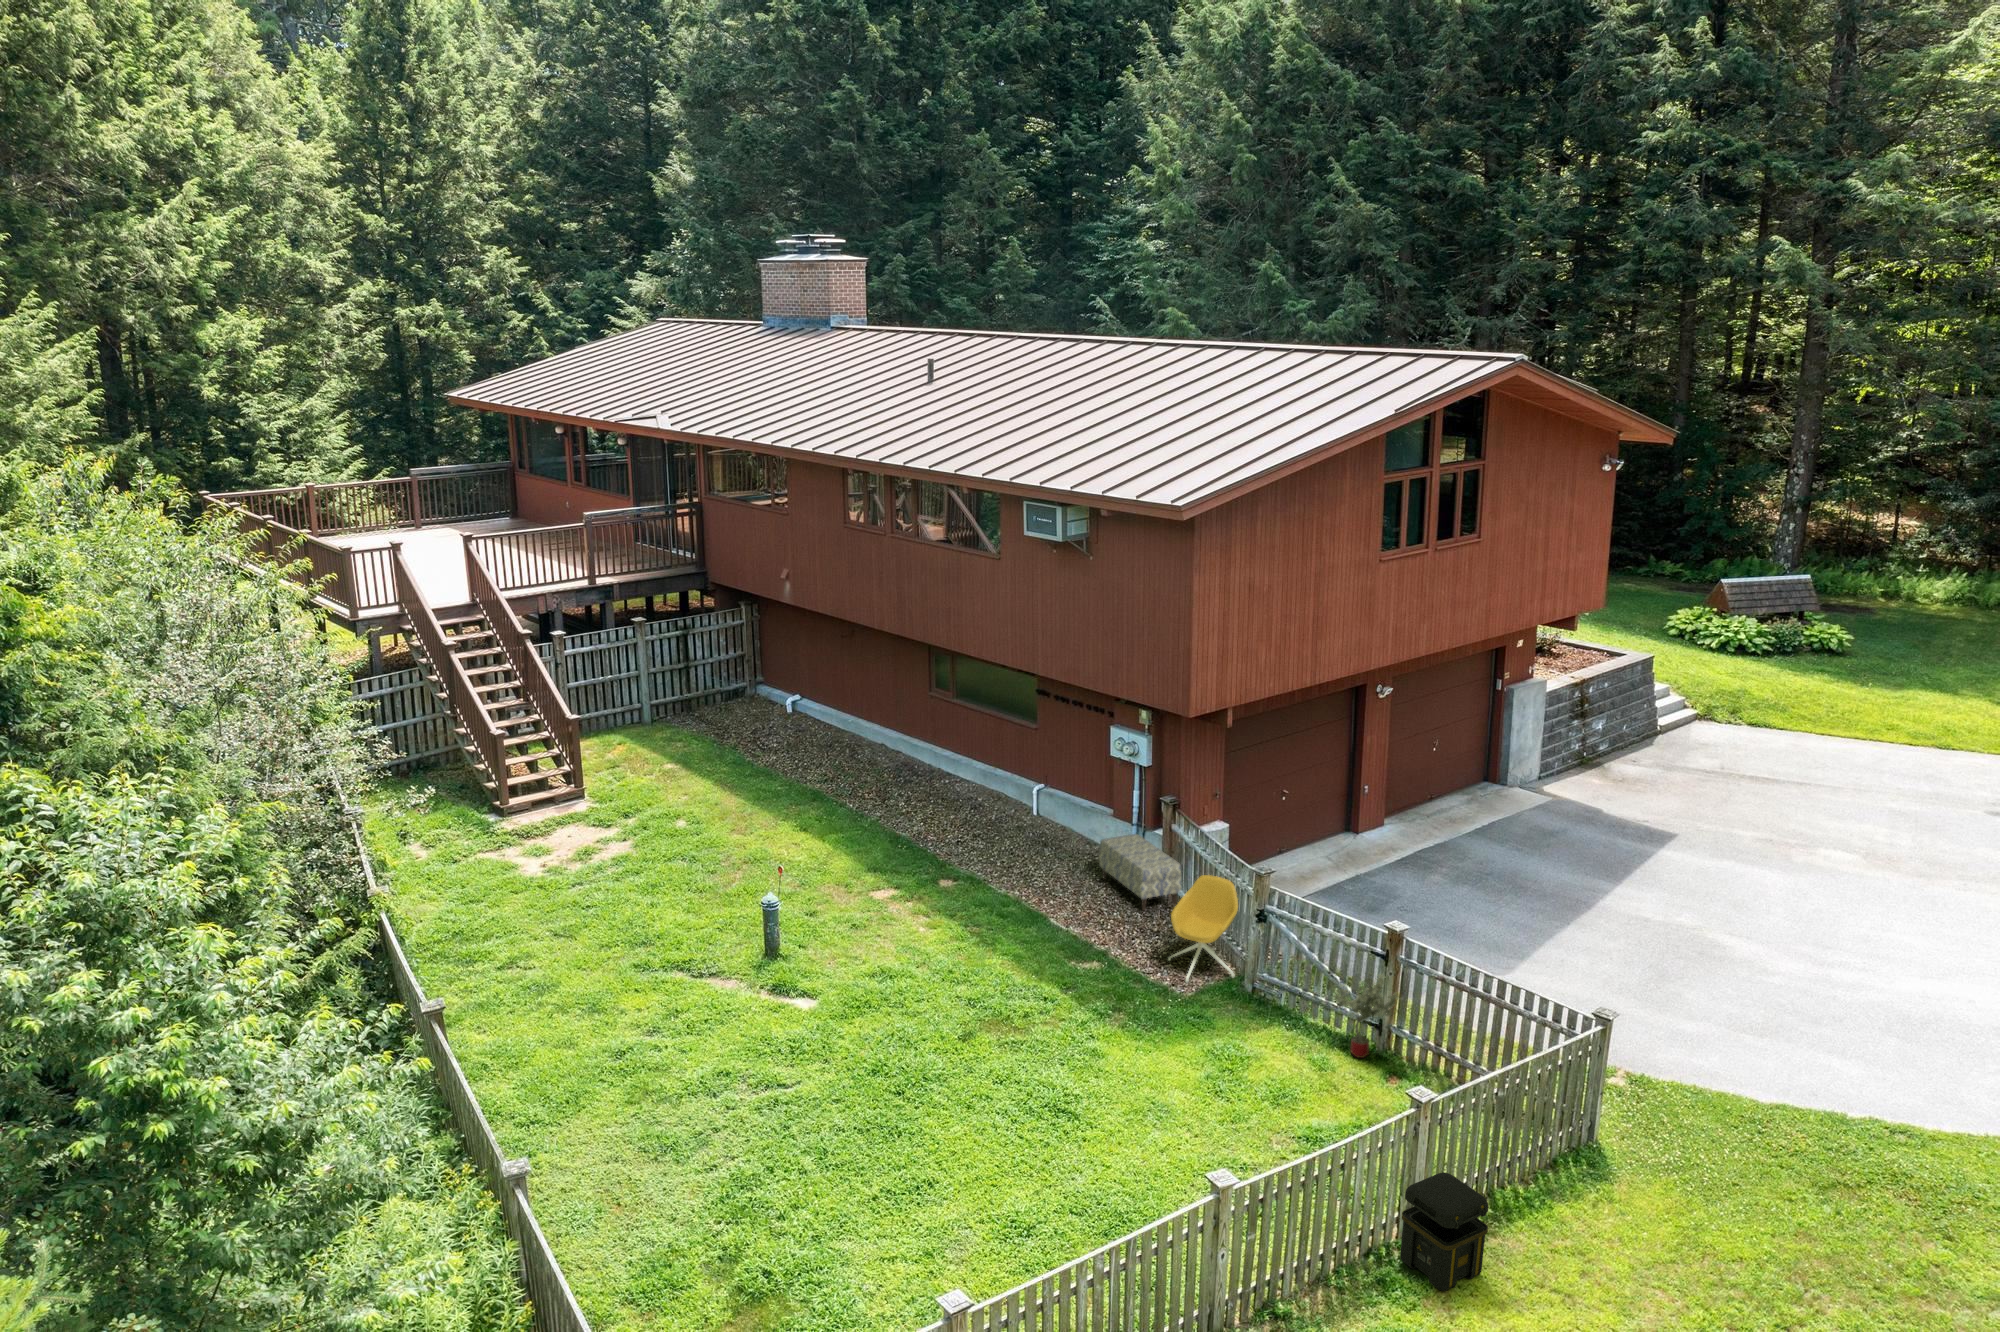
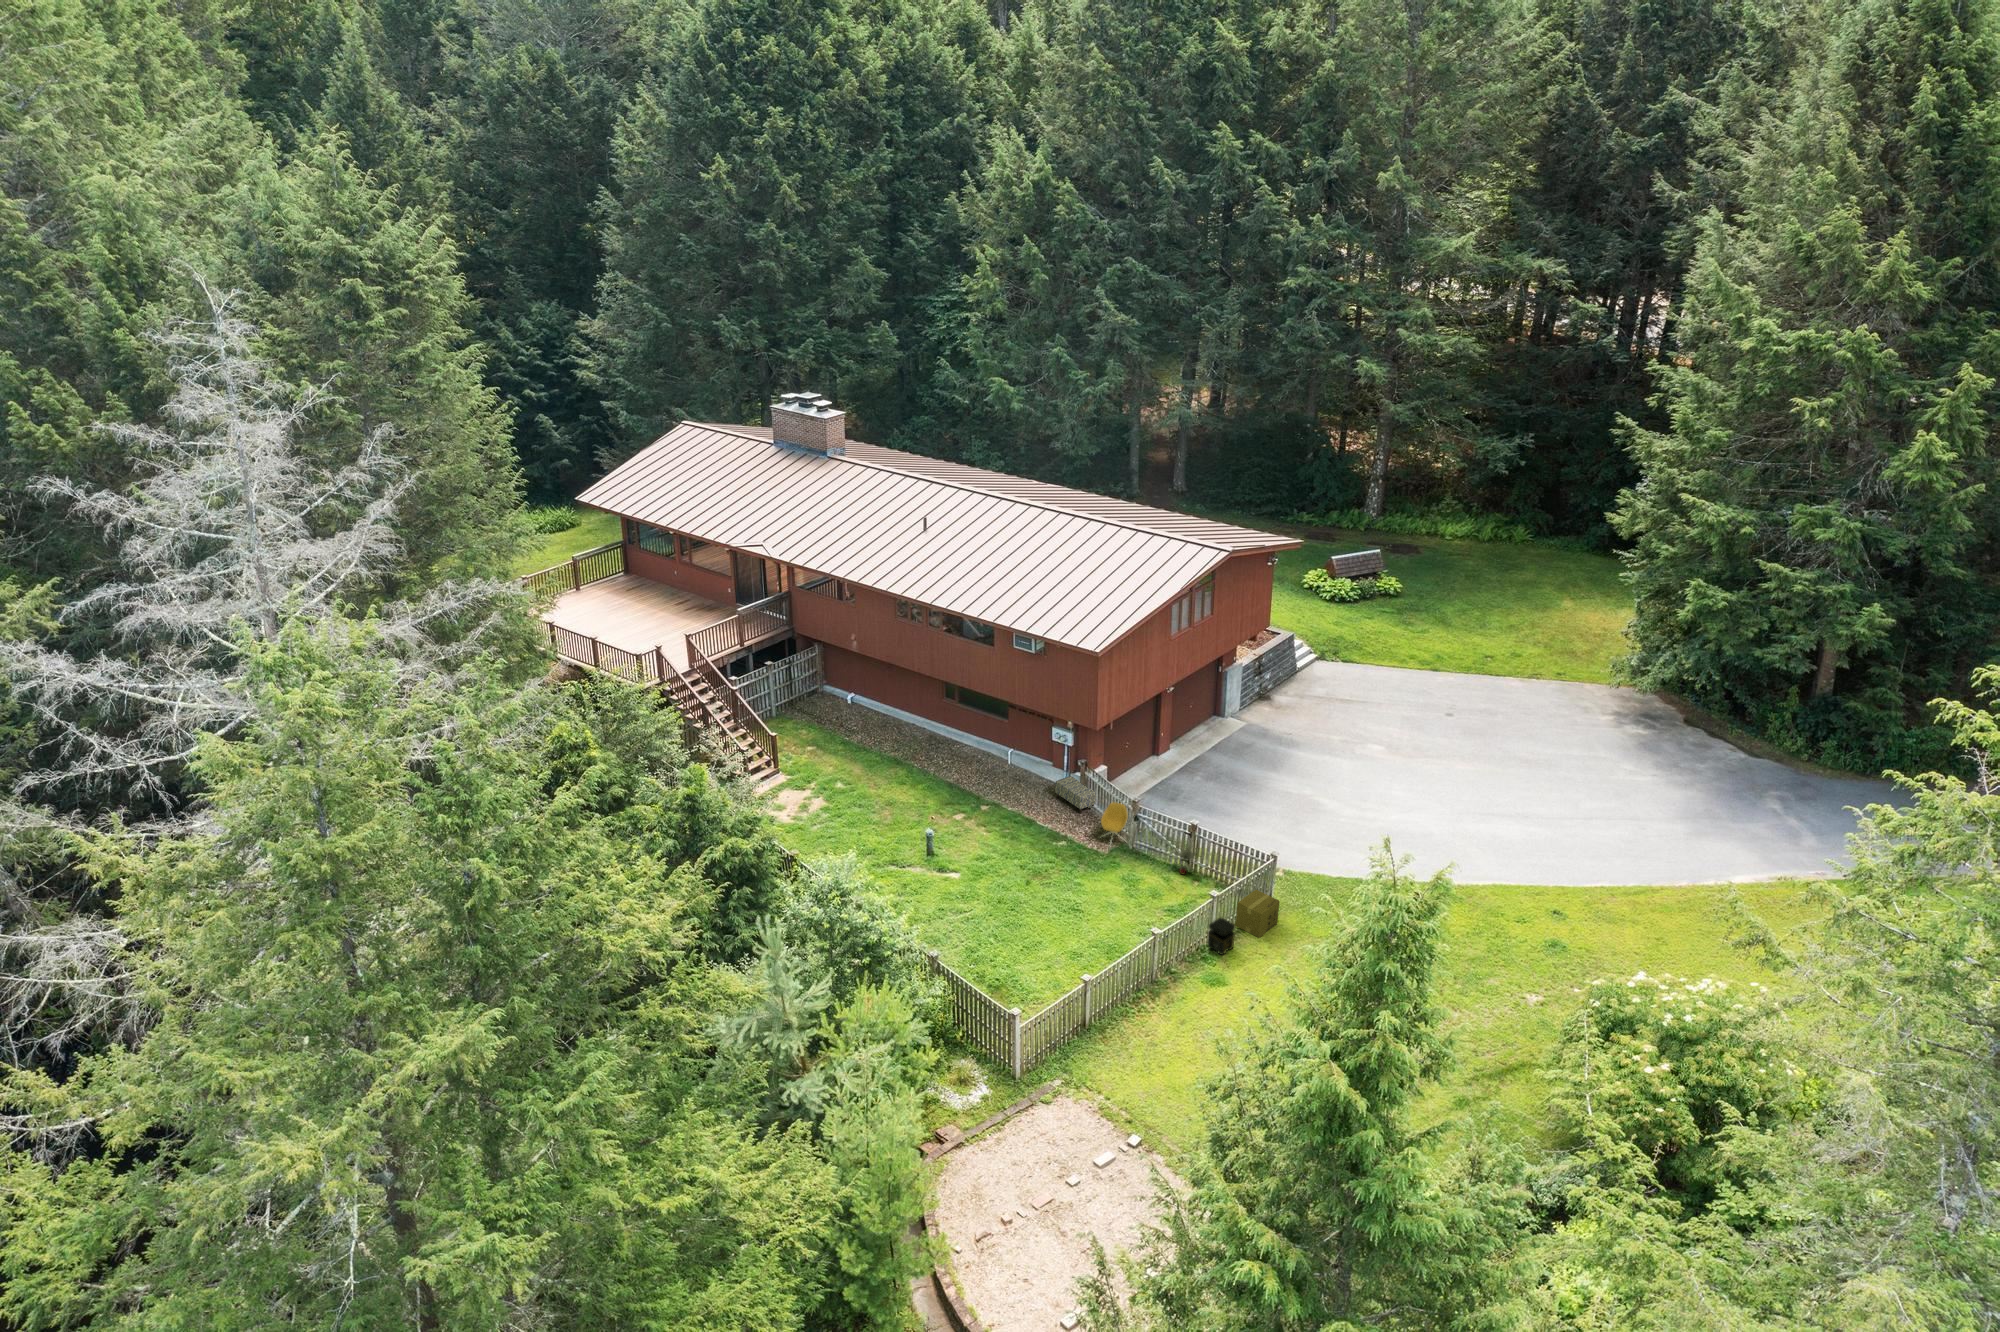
cardboard box: none [1493,1109,1631,1254] -> present [1236,890,1280,938]

